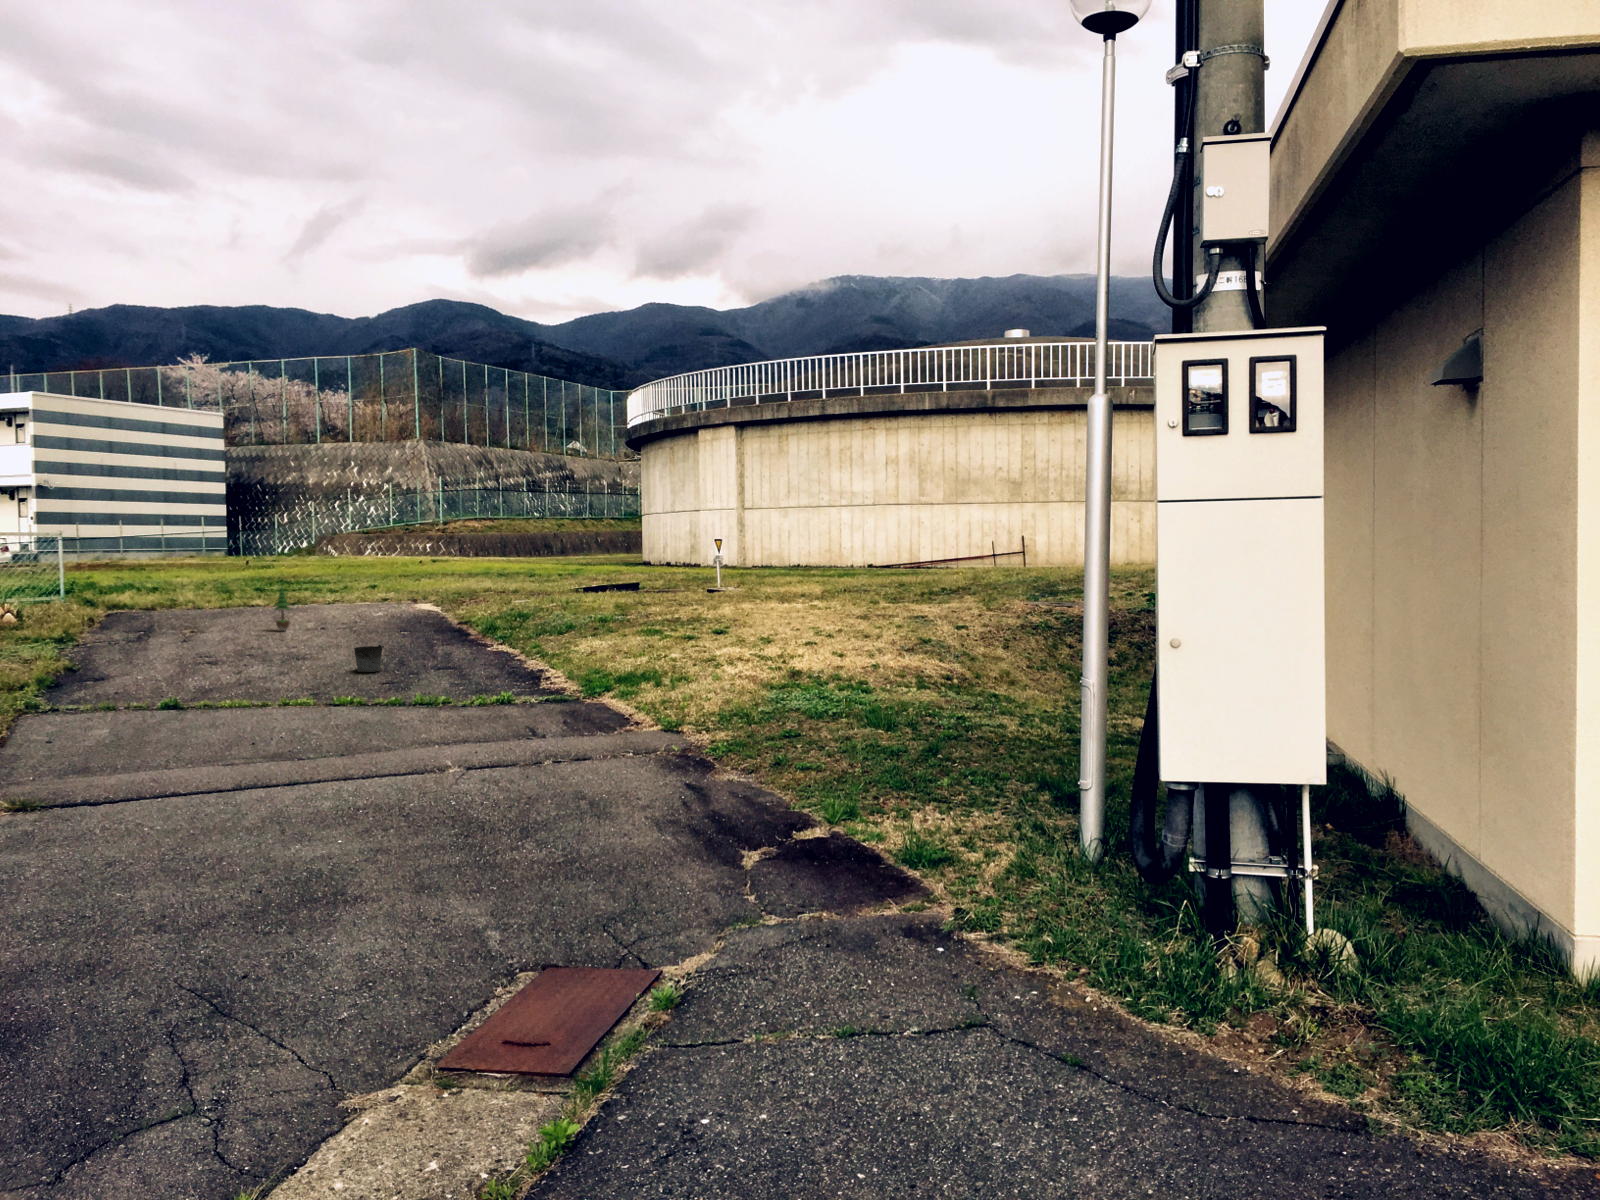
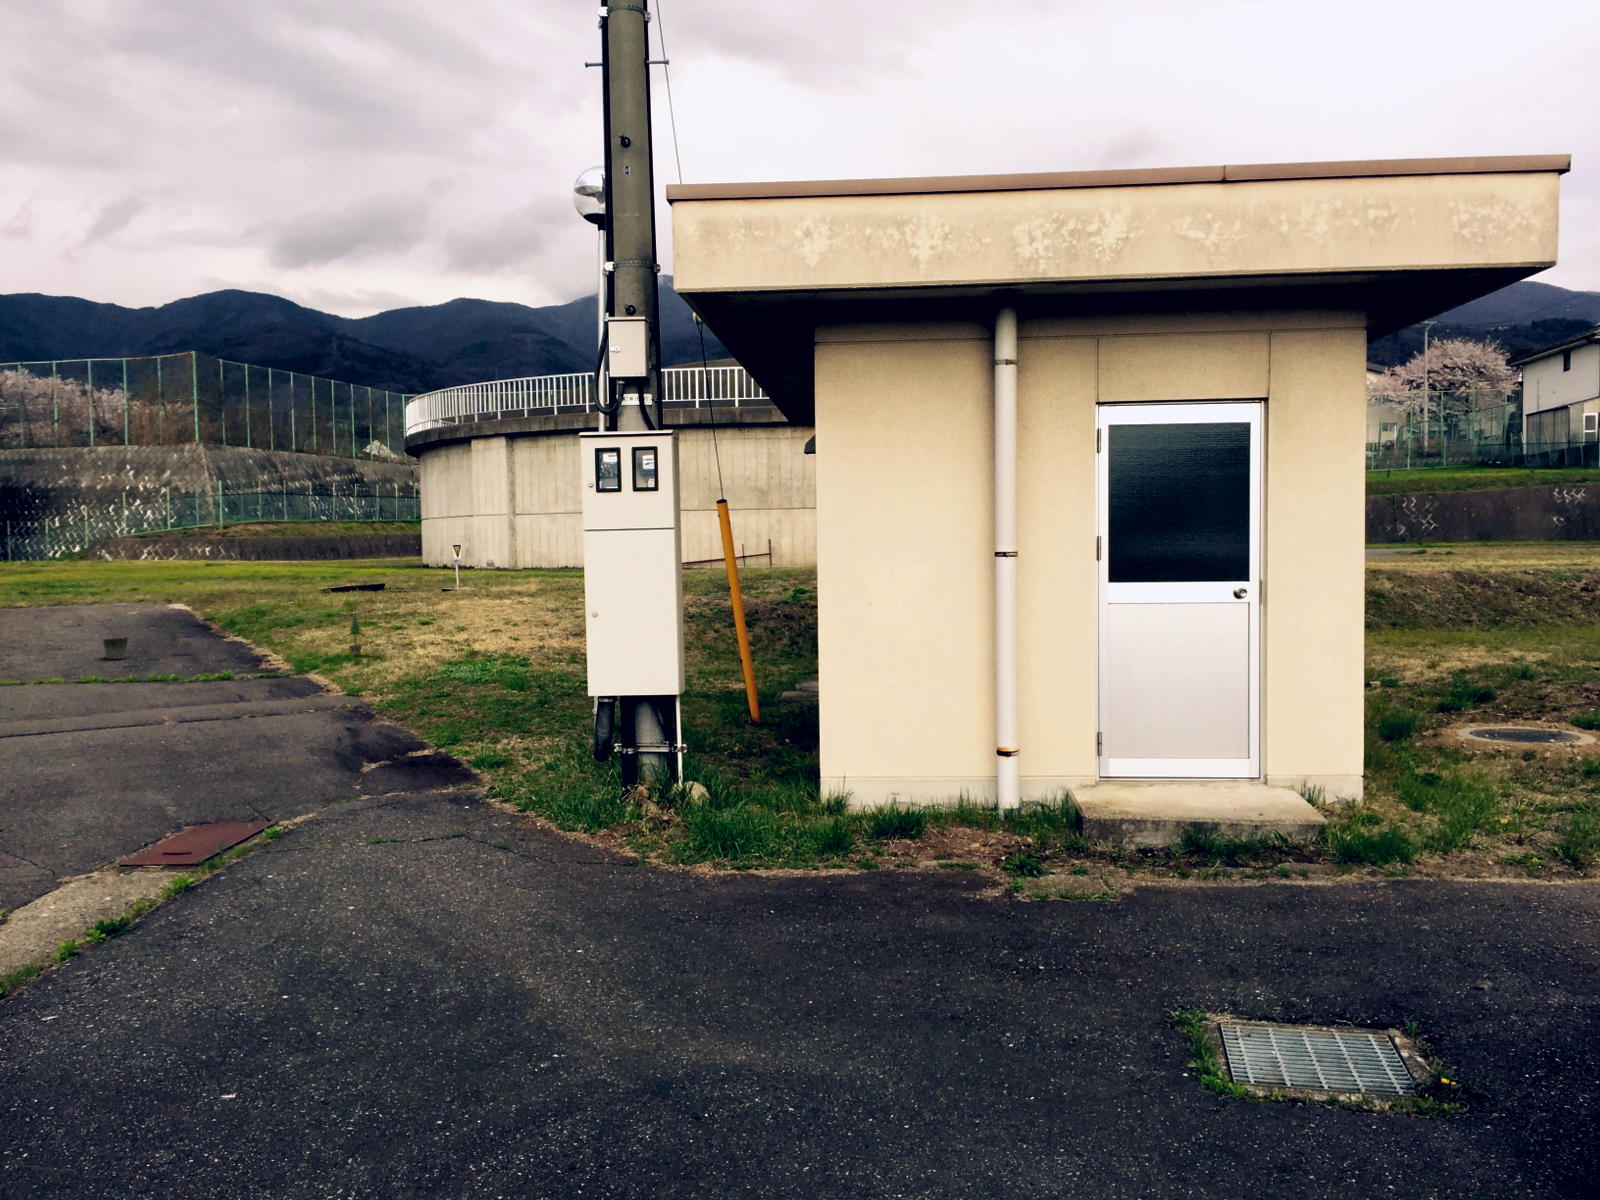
potted tree: present [275,586,290,631] -> present [348,614,362,655]

